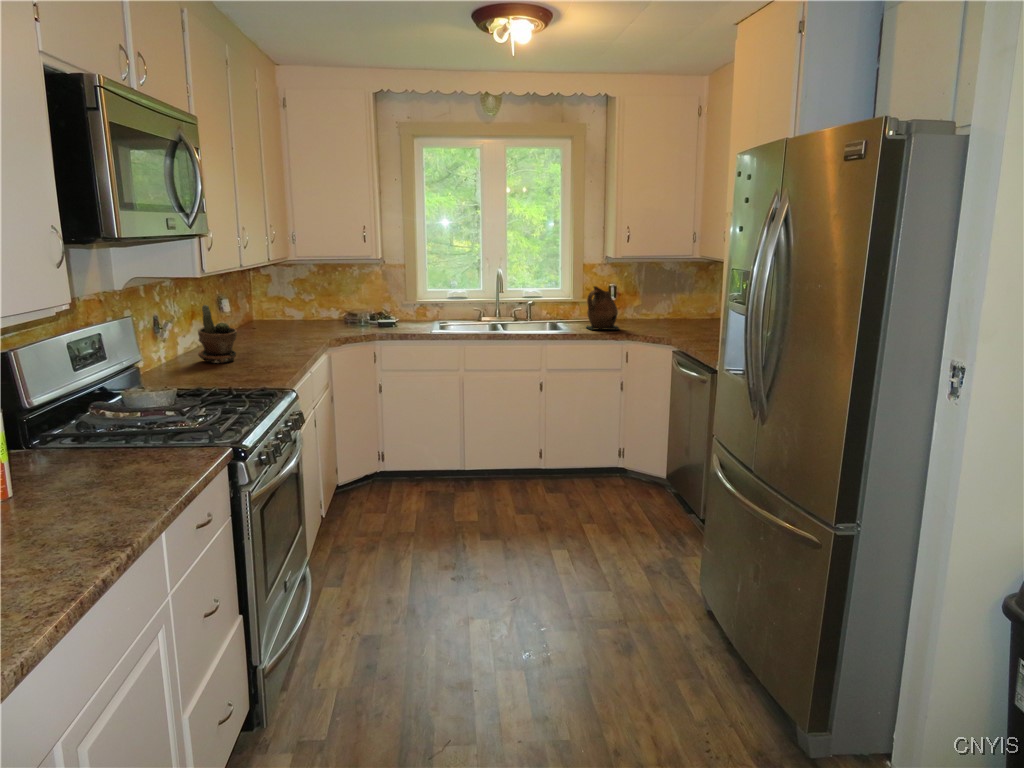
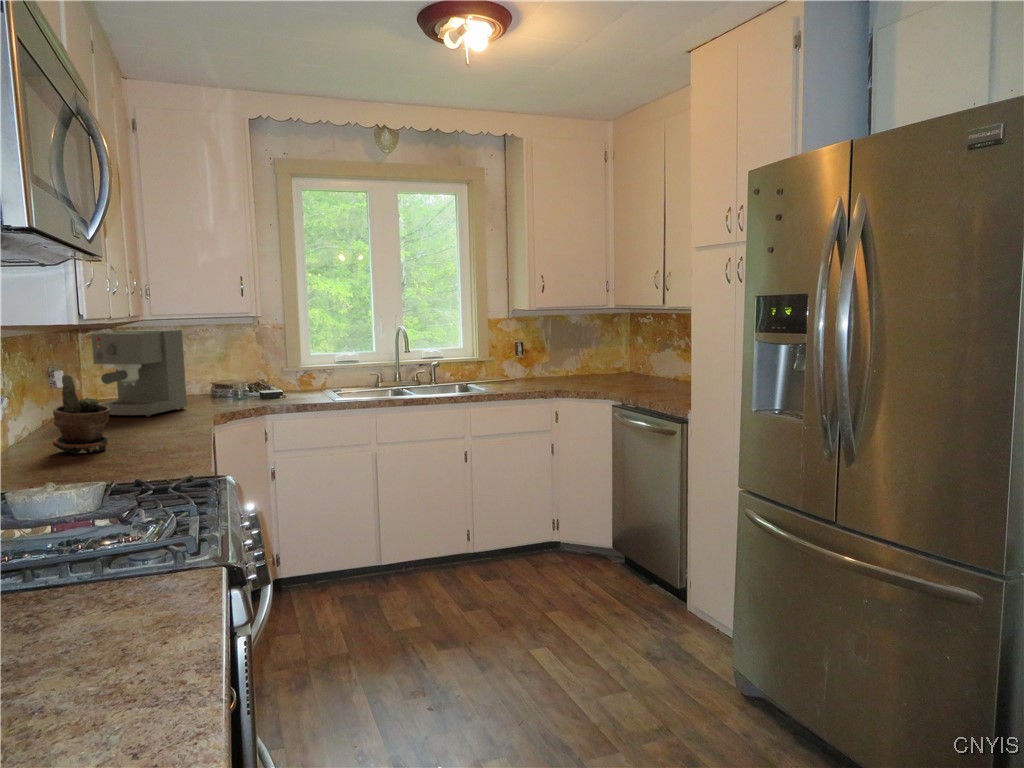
coffee maker: none [249,268,319,337] -> present [91,330,187,417]
ceramic pitcher: present [586,286,619,330] -> none [503,340,545,388]

